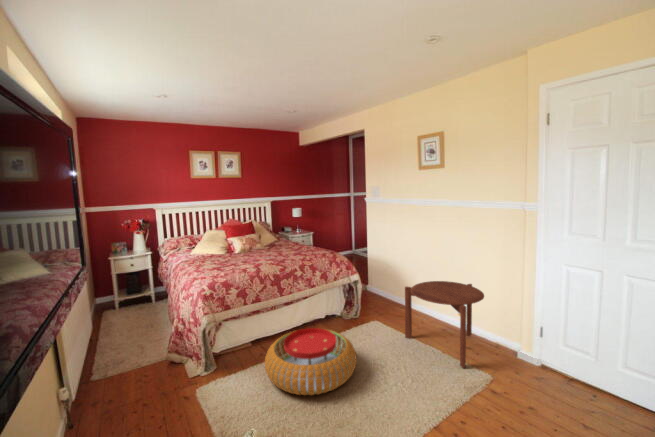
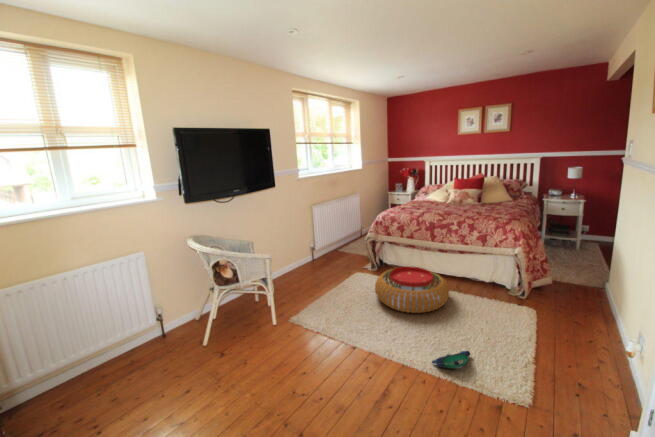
side table: present [405,281,484,368] -> none [510,273,636,379]
plush toy: none [428,376,459,408] -> present [432,351,470,369]

